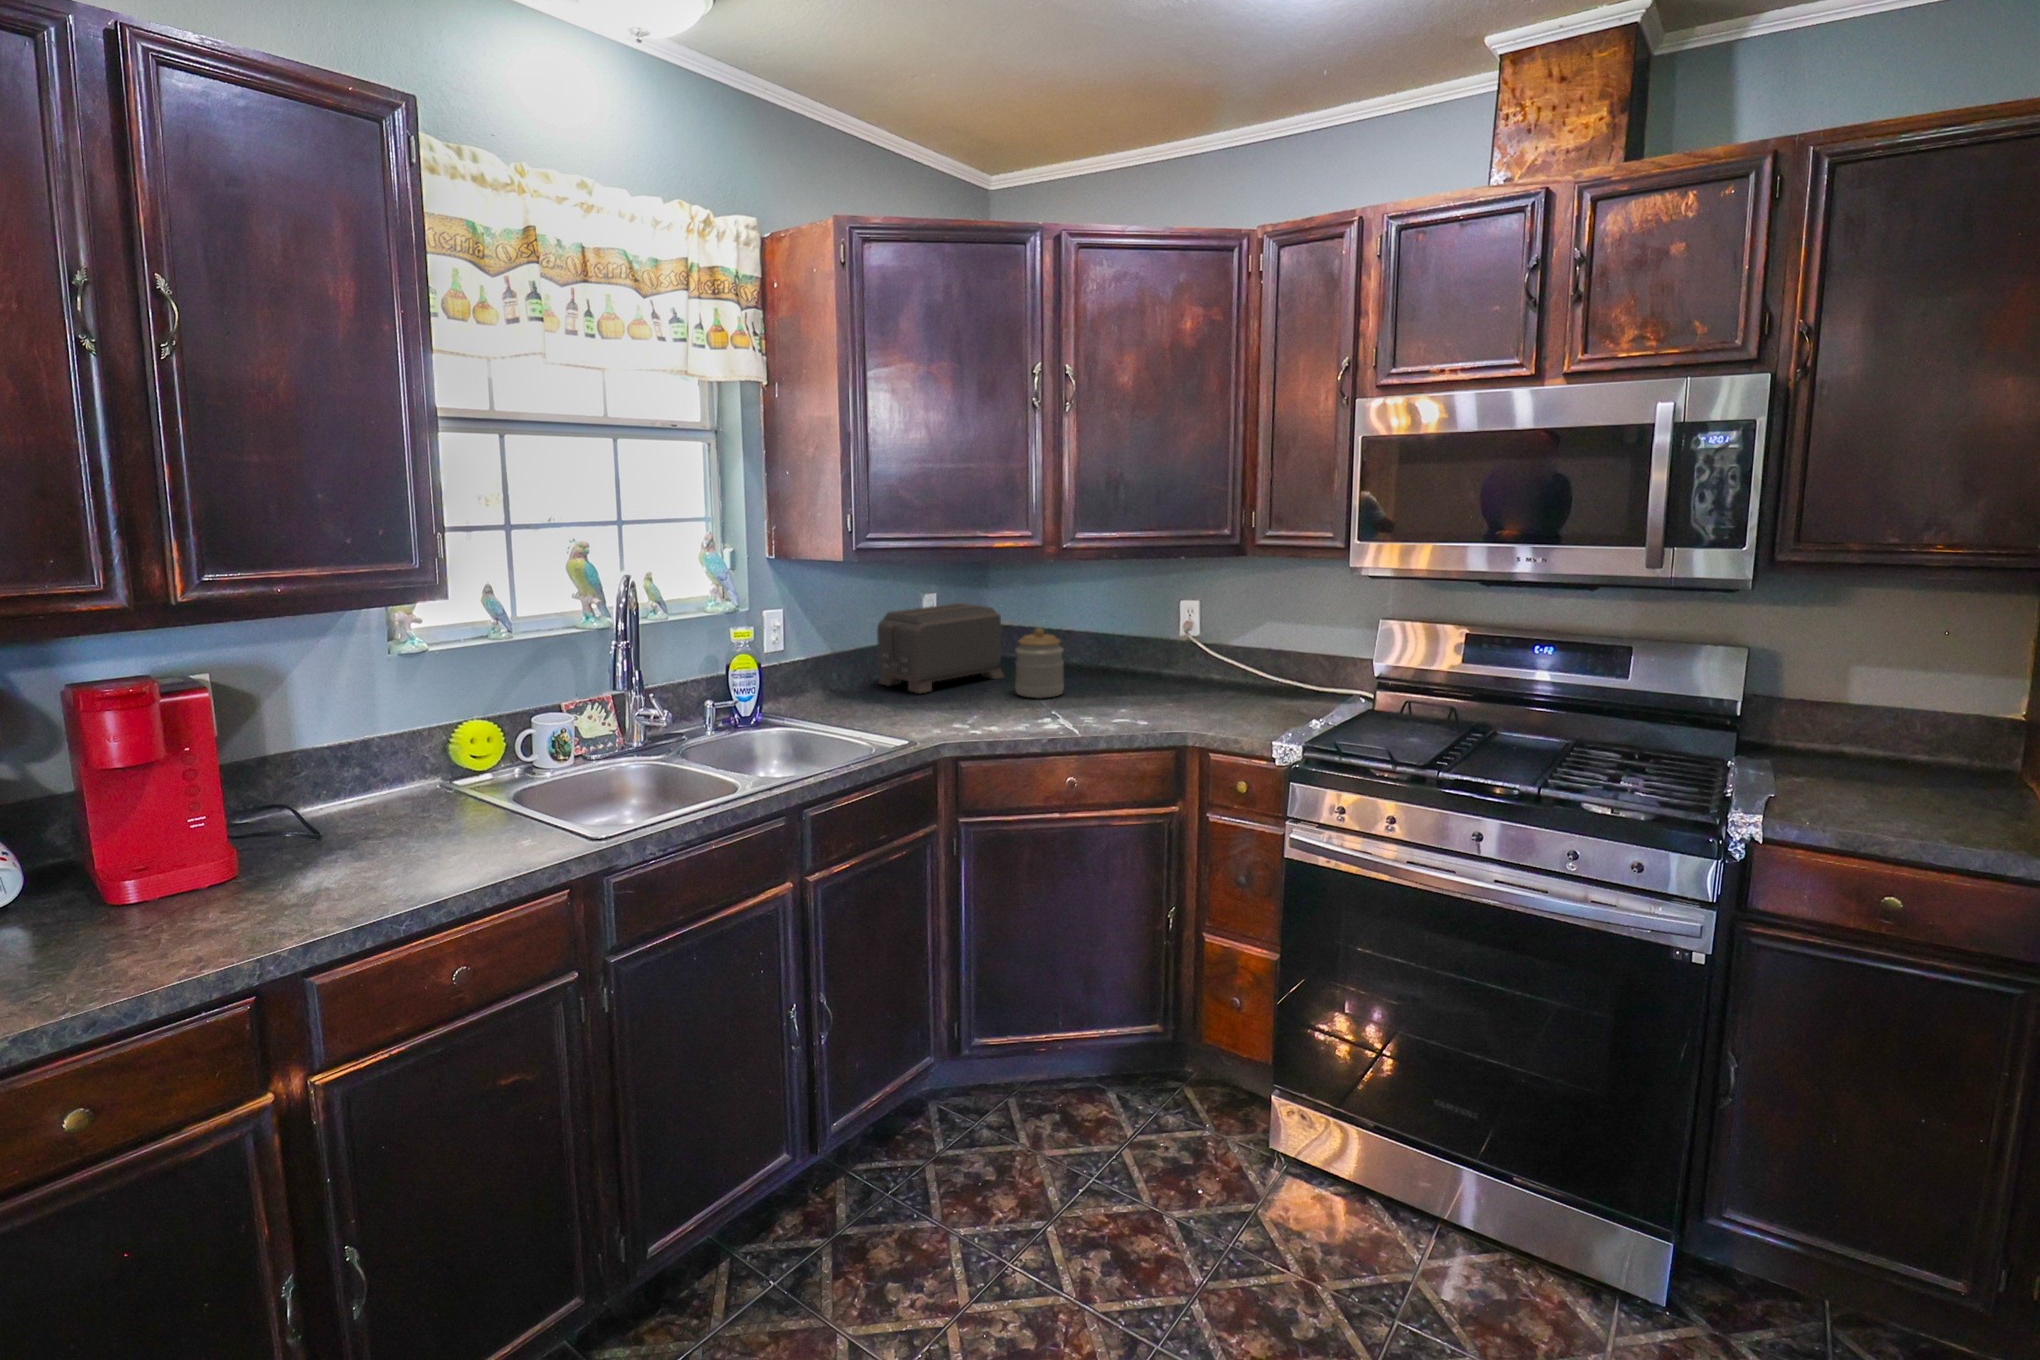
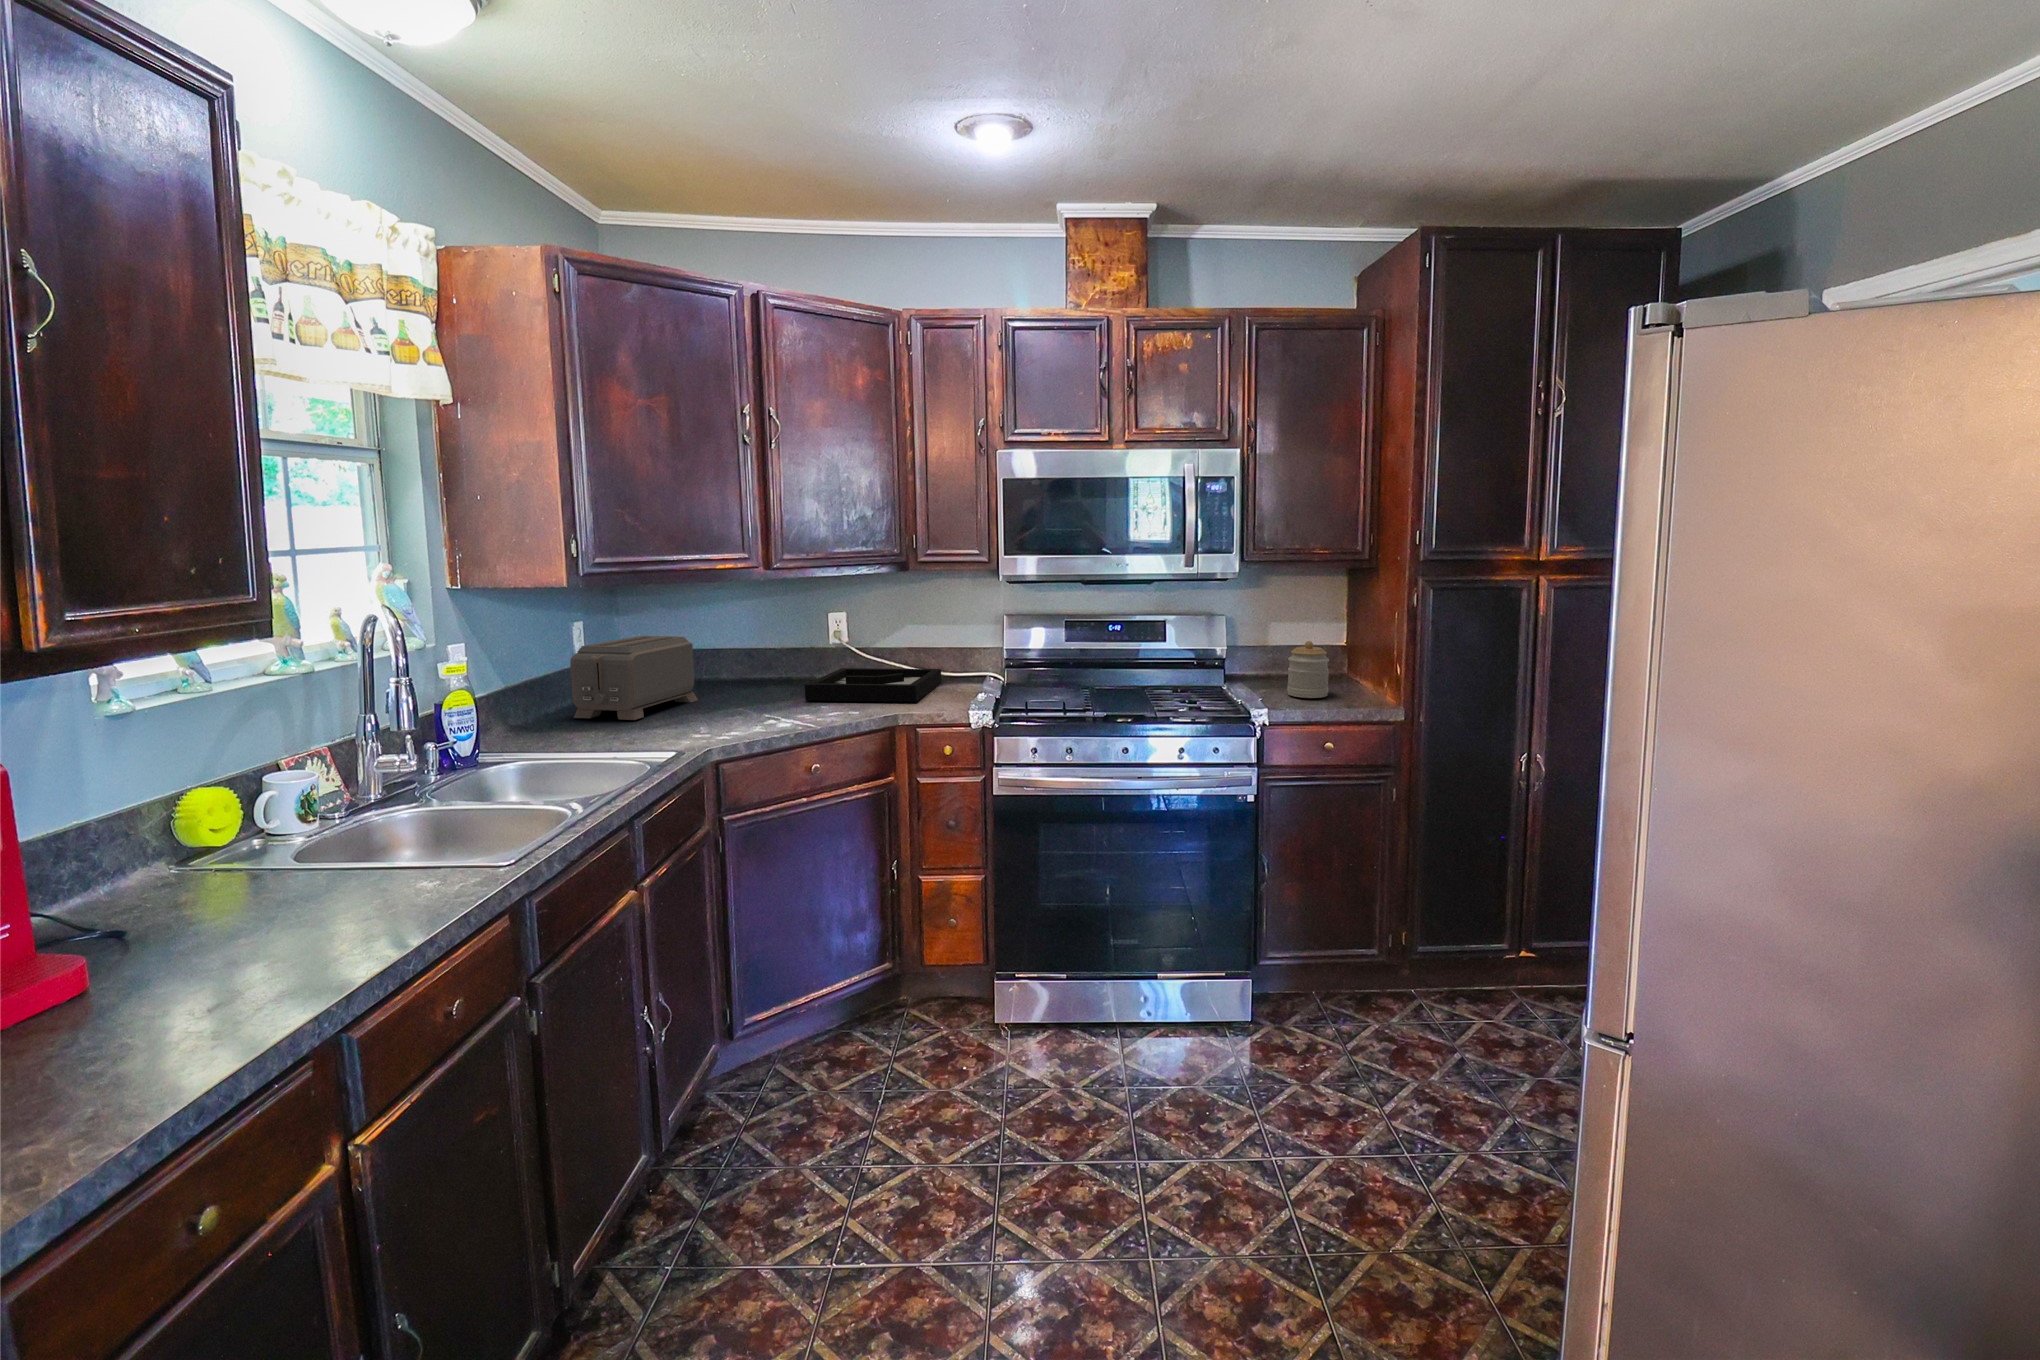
jar: present [1015,628,1064,698] -> present [1287,641,1329,698]
decorative tray: none [1100,655,1288,712] -> present [805,668,941,702]

